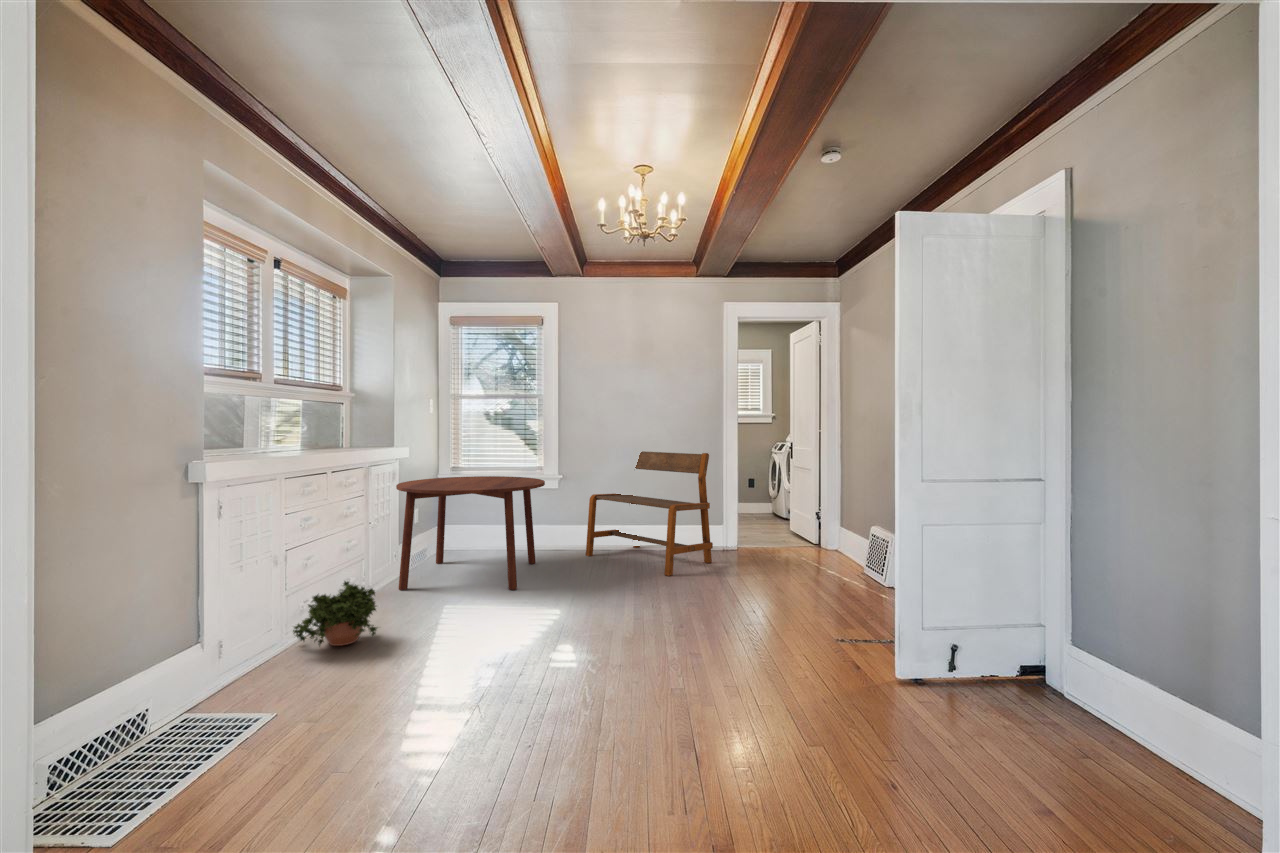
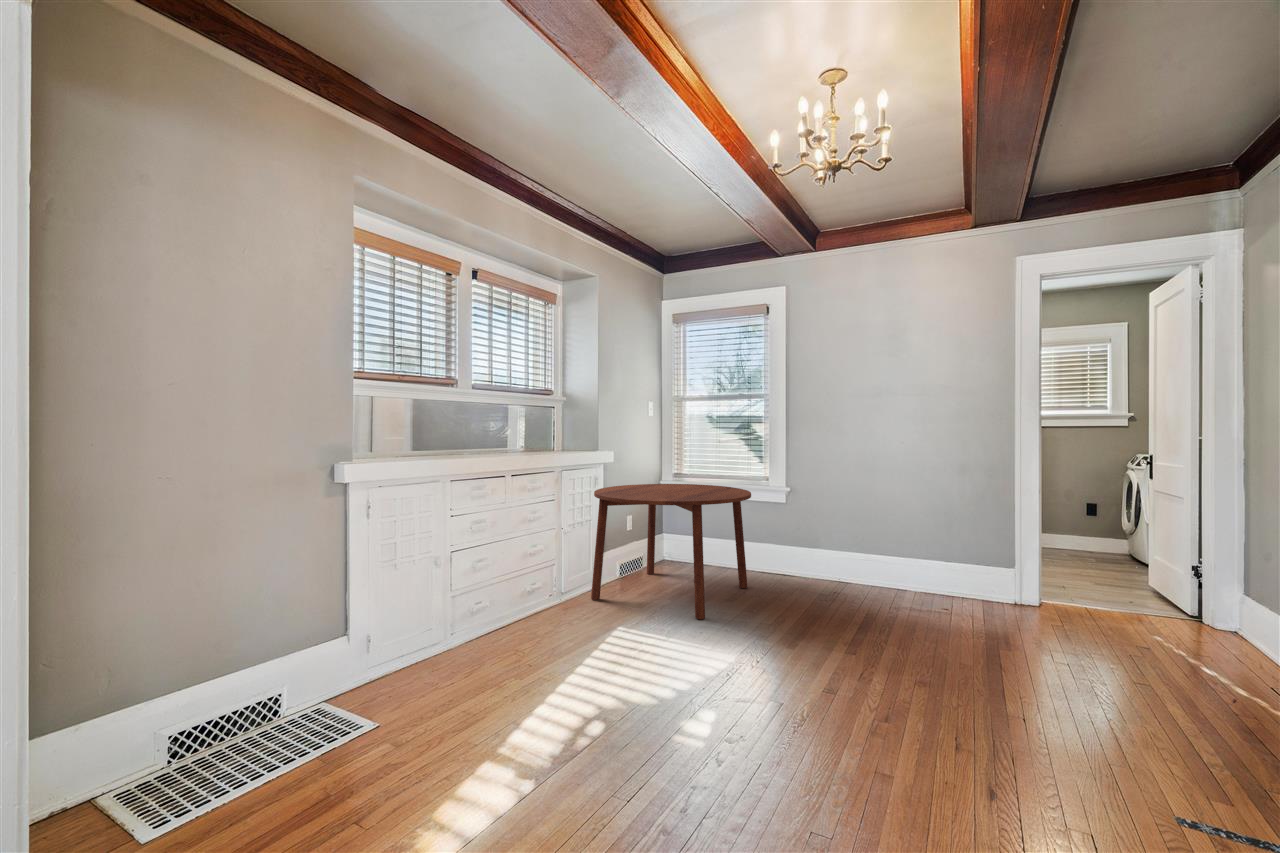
bench: present [586,451,713,576] -> none [813,460,988,634]
potted plant: present [293,581,377,646] -> none [450,586,533,656]

